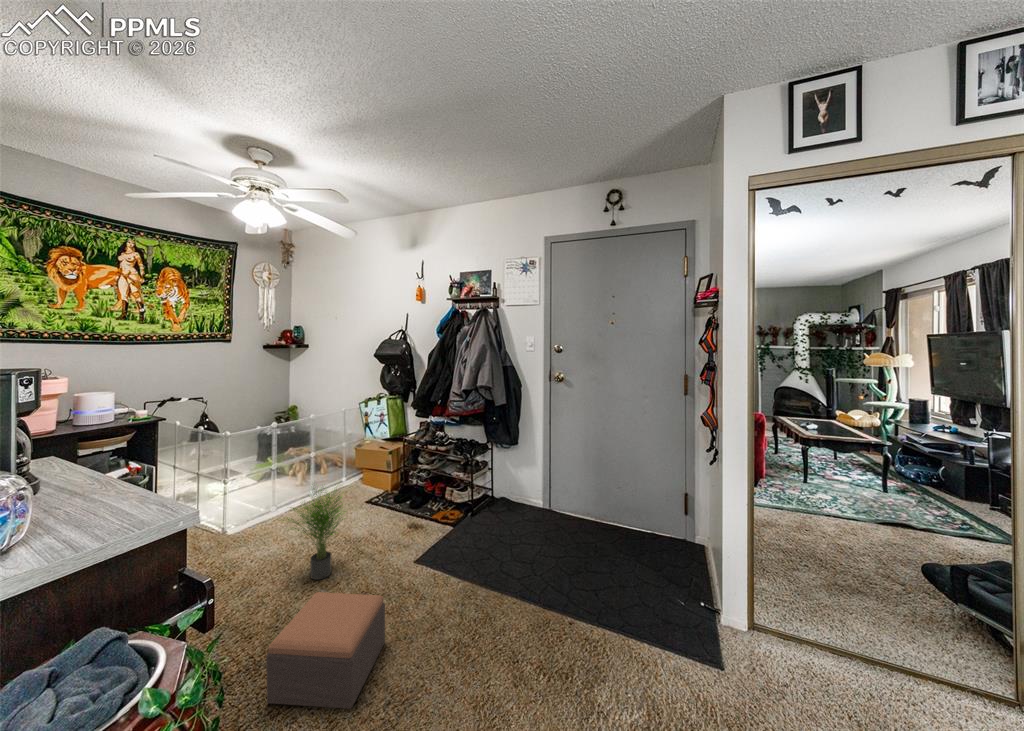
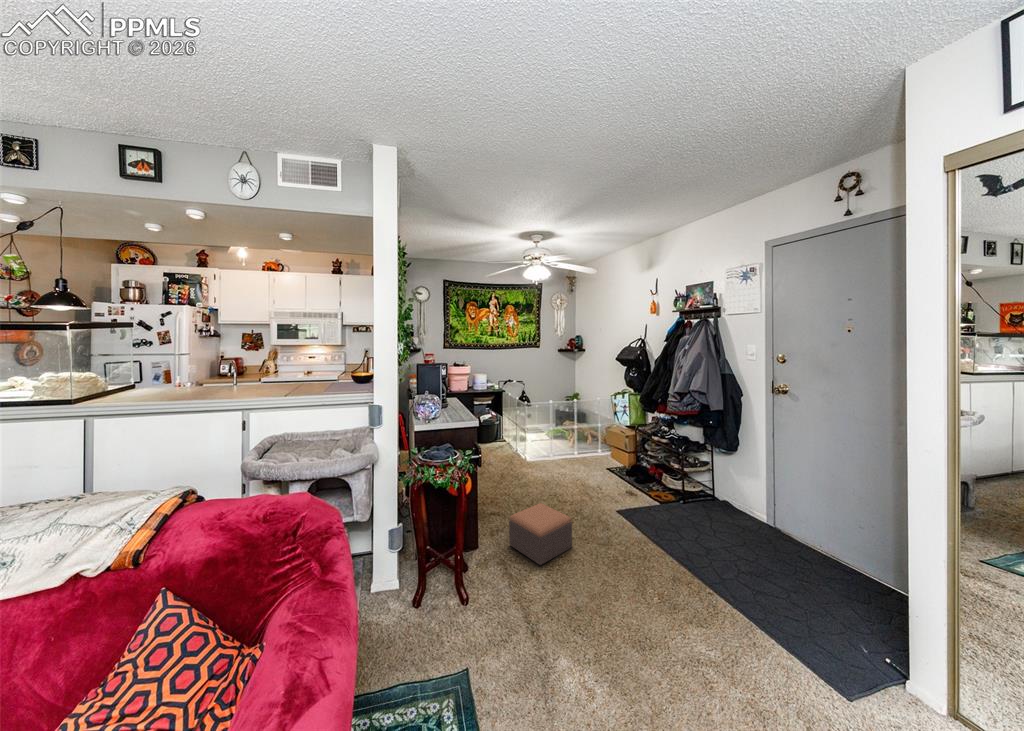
potted plant: present [288,489,343,580] -> none [535,441,577,504]

